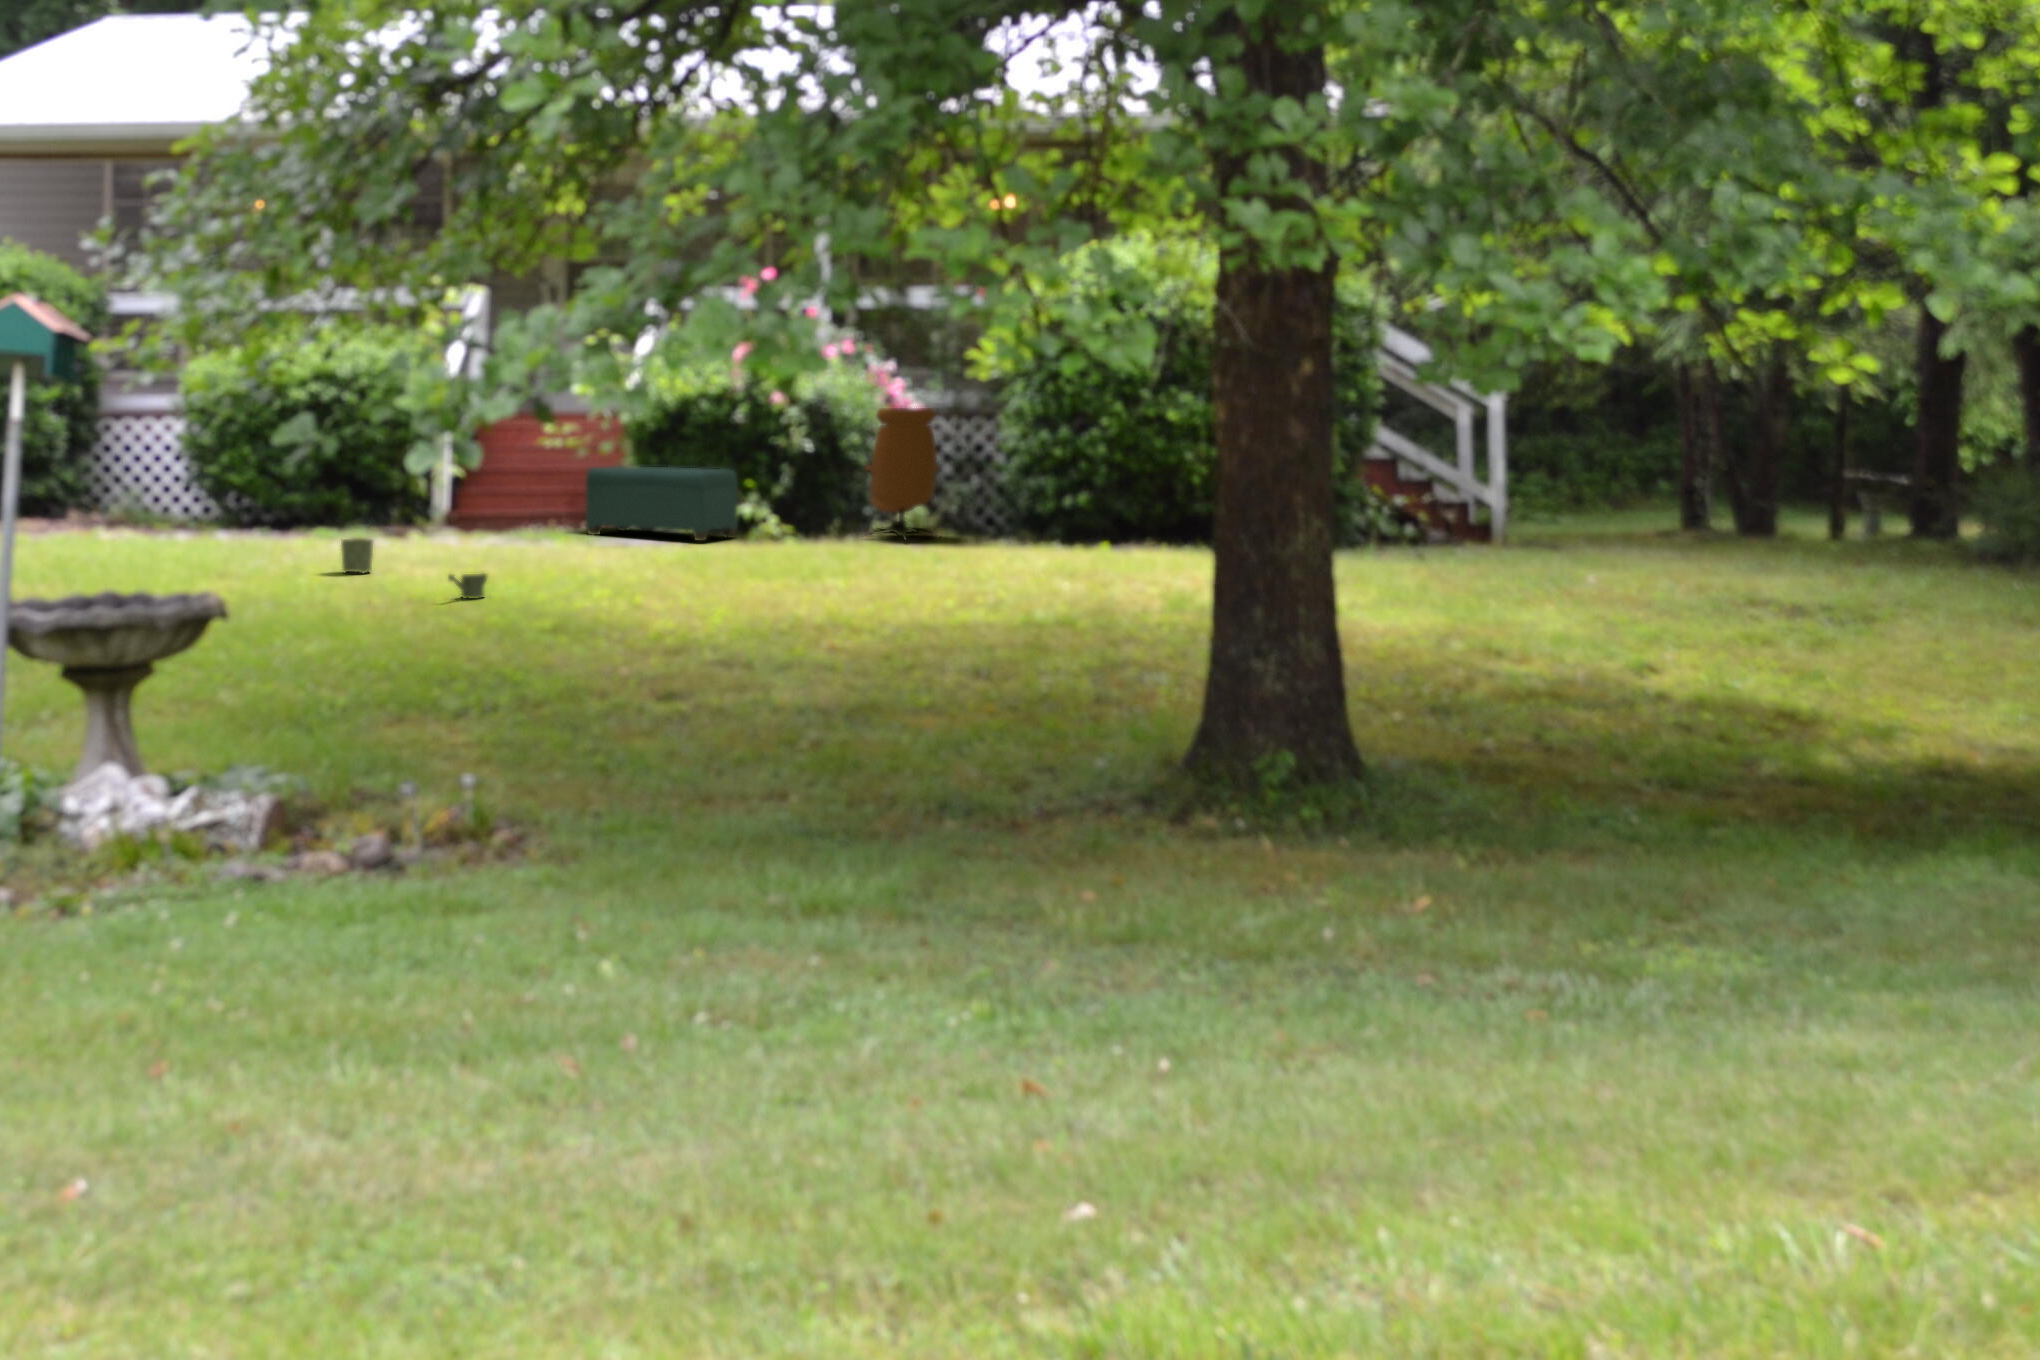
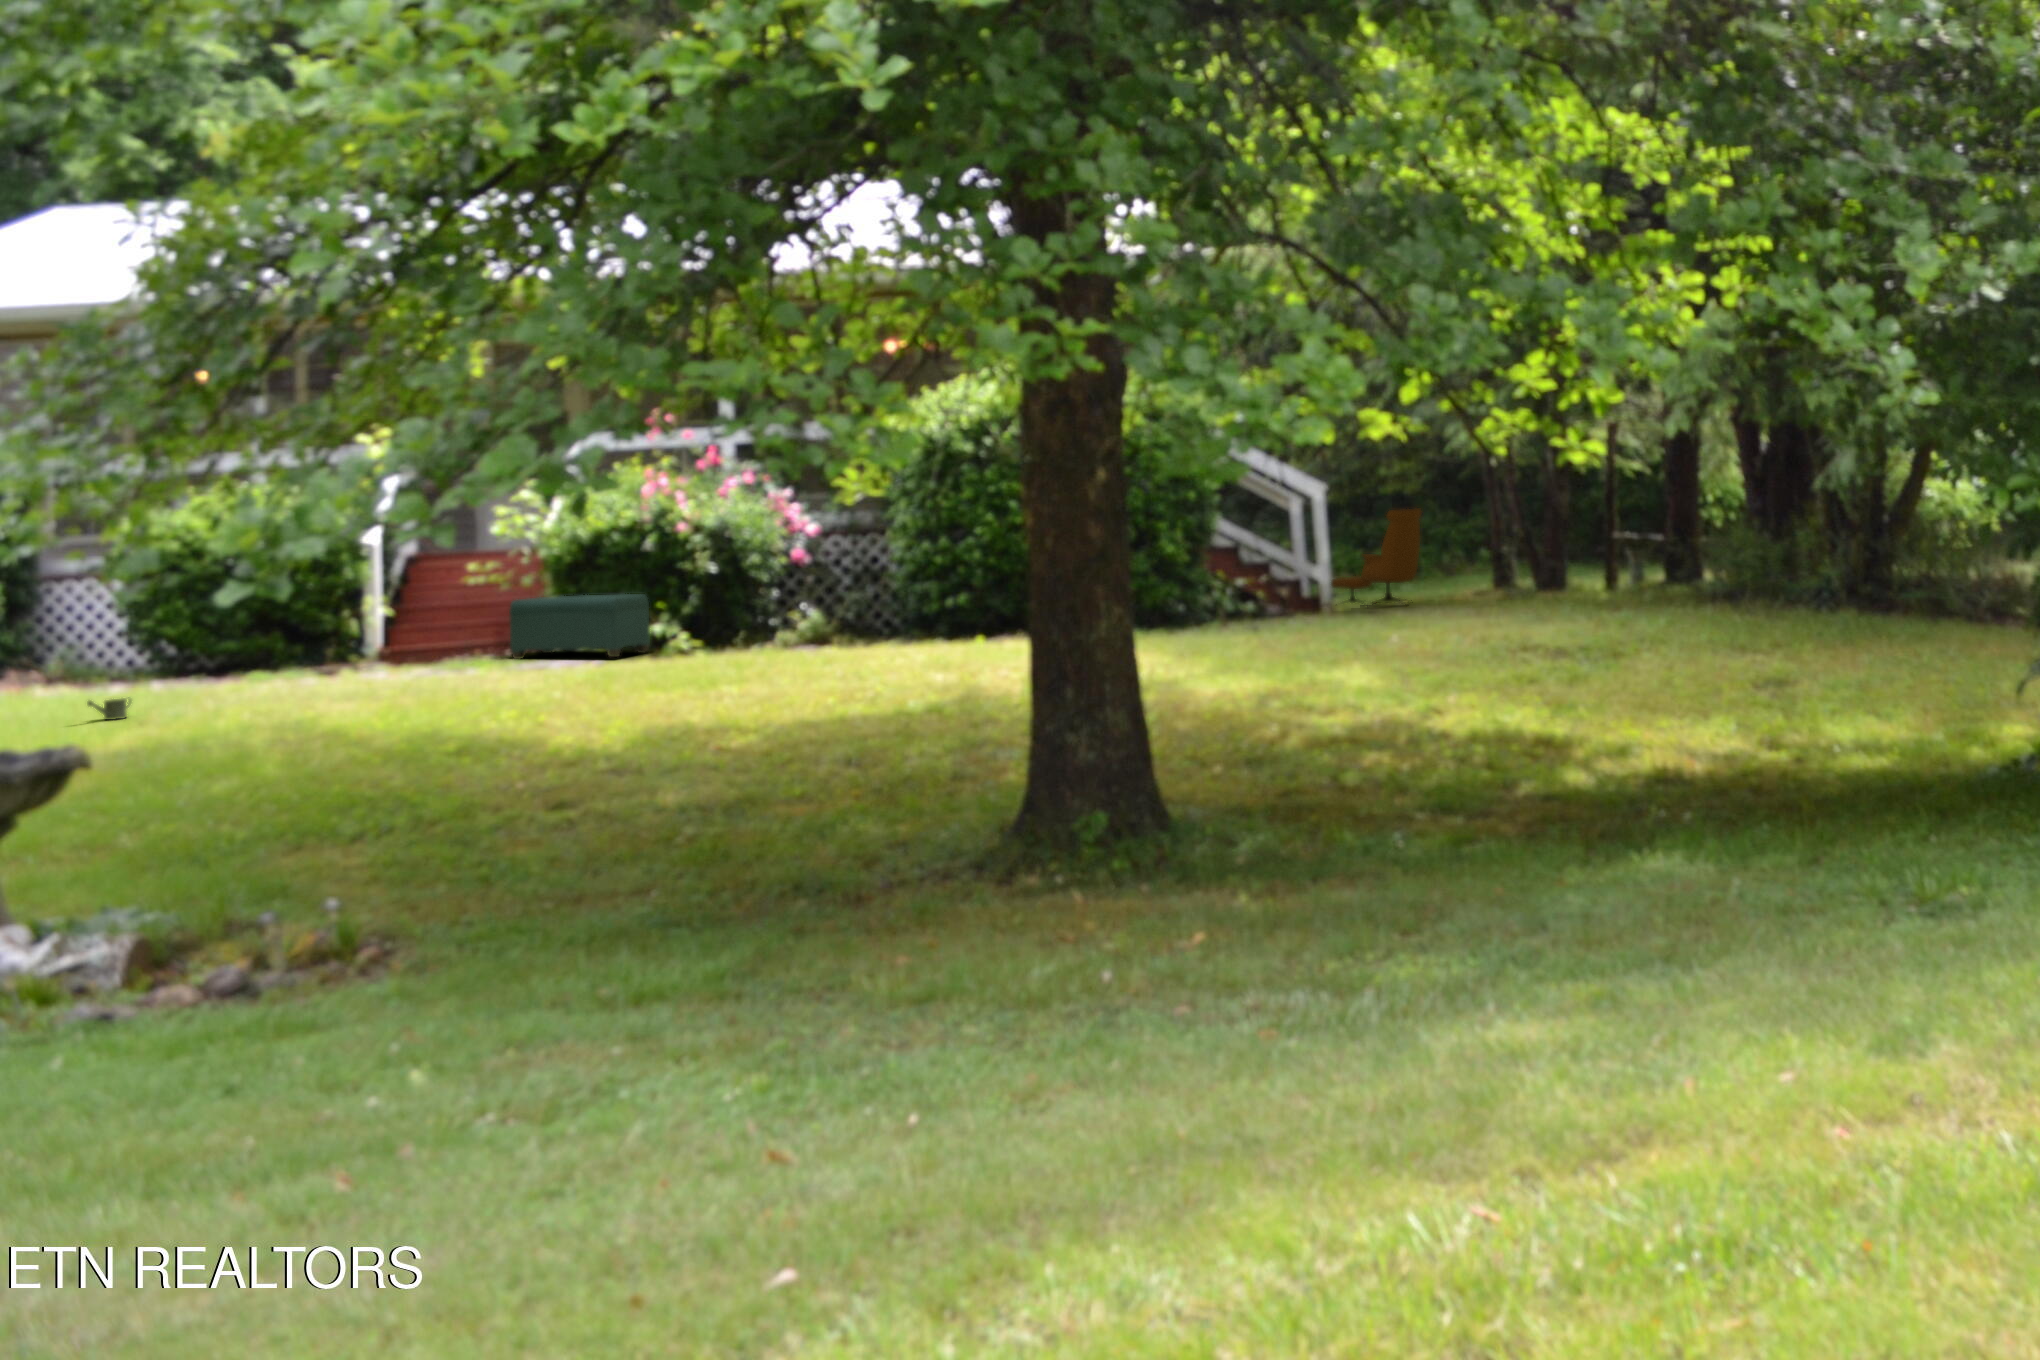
lounge chair: present [867,408,938,537] -> present [1331,508,1421,605]
planter: present [341,538,373,573] -> none [260,677,292,709]
watering can: present [448,573,487,599] -> present [87,697,131,720]

